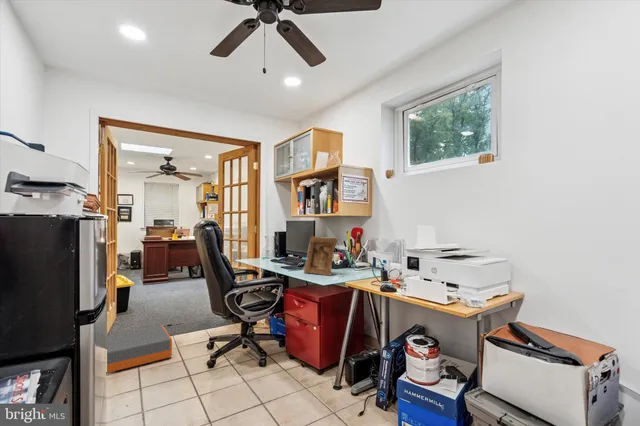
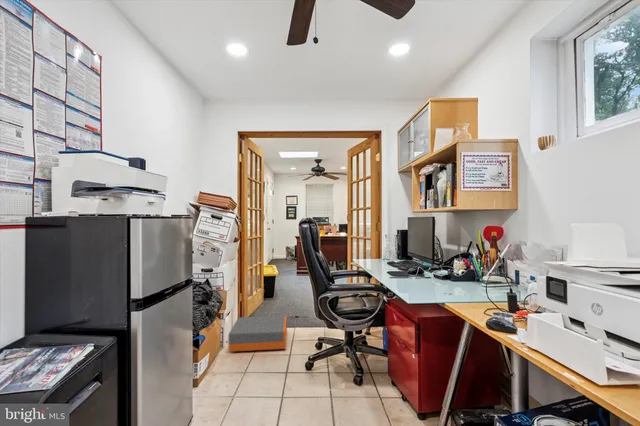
picture frame: present [304,236,337,276] -> none [407,237,450,290]

